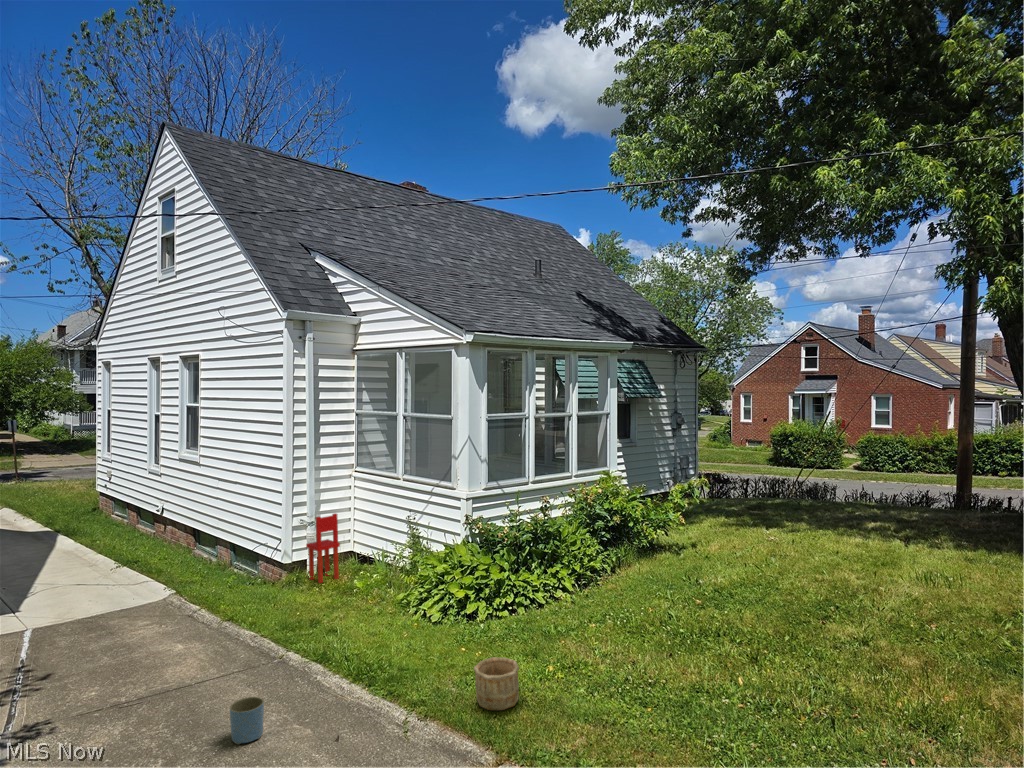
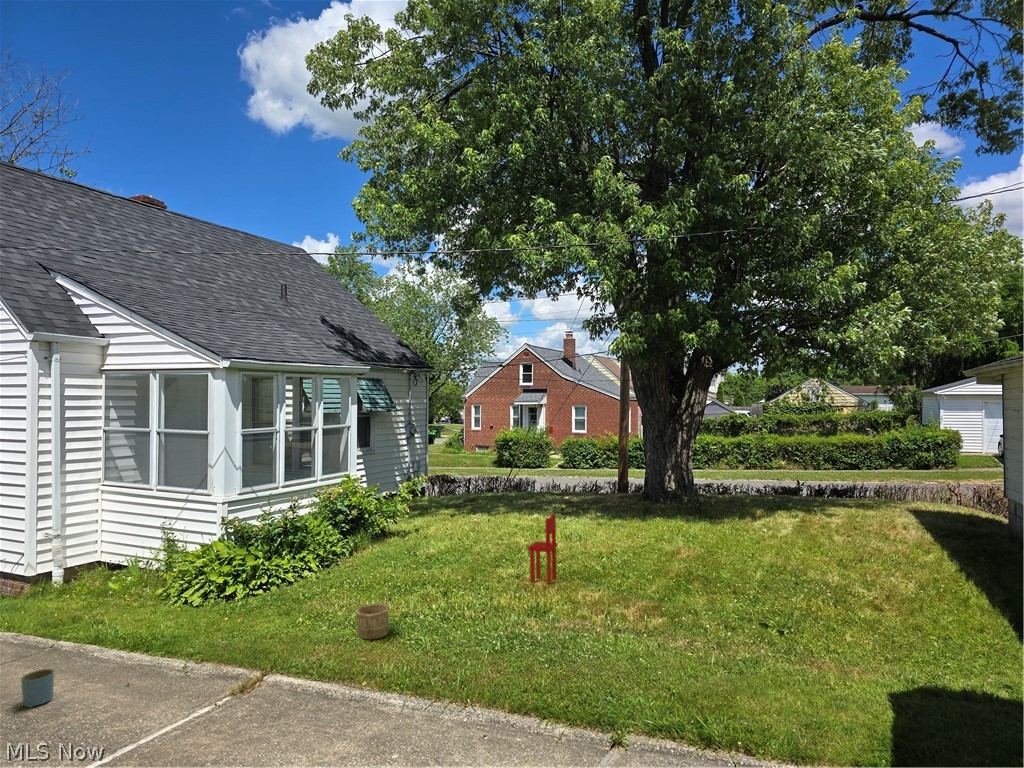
chair: present [306,513,340,583] -> present [528,514,558,584]
wooden bucket: present [474,657,519,710] -> present [356,603,389,640]

